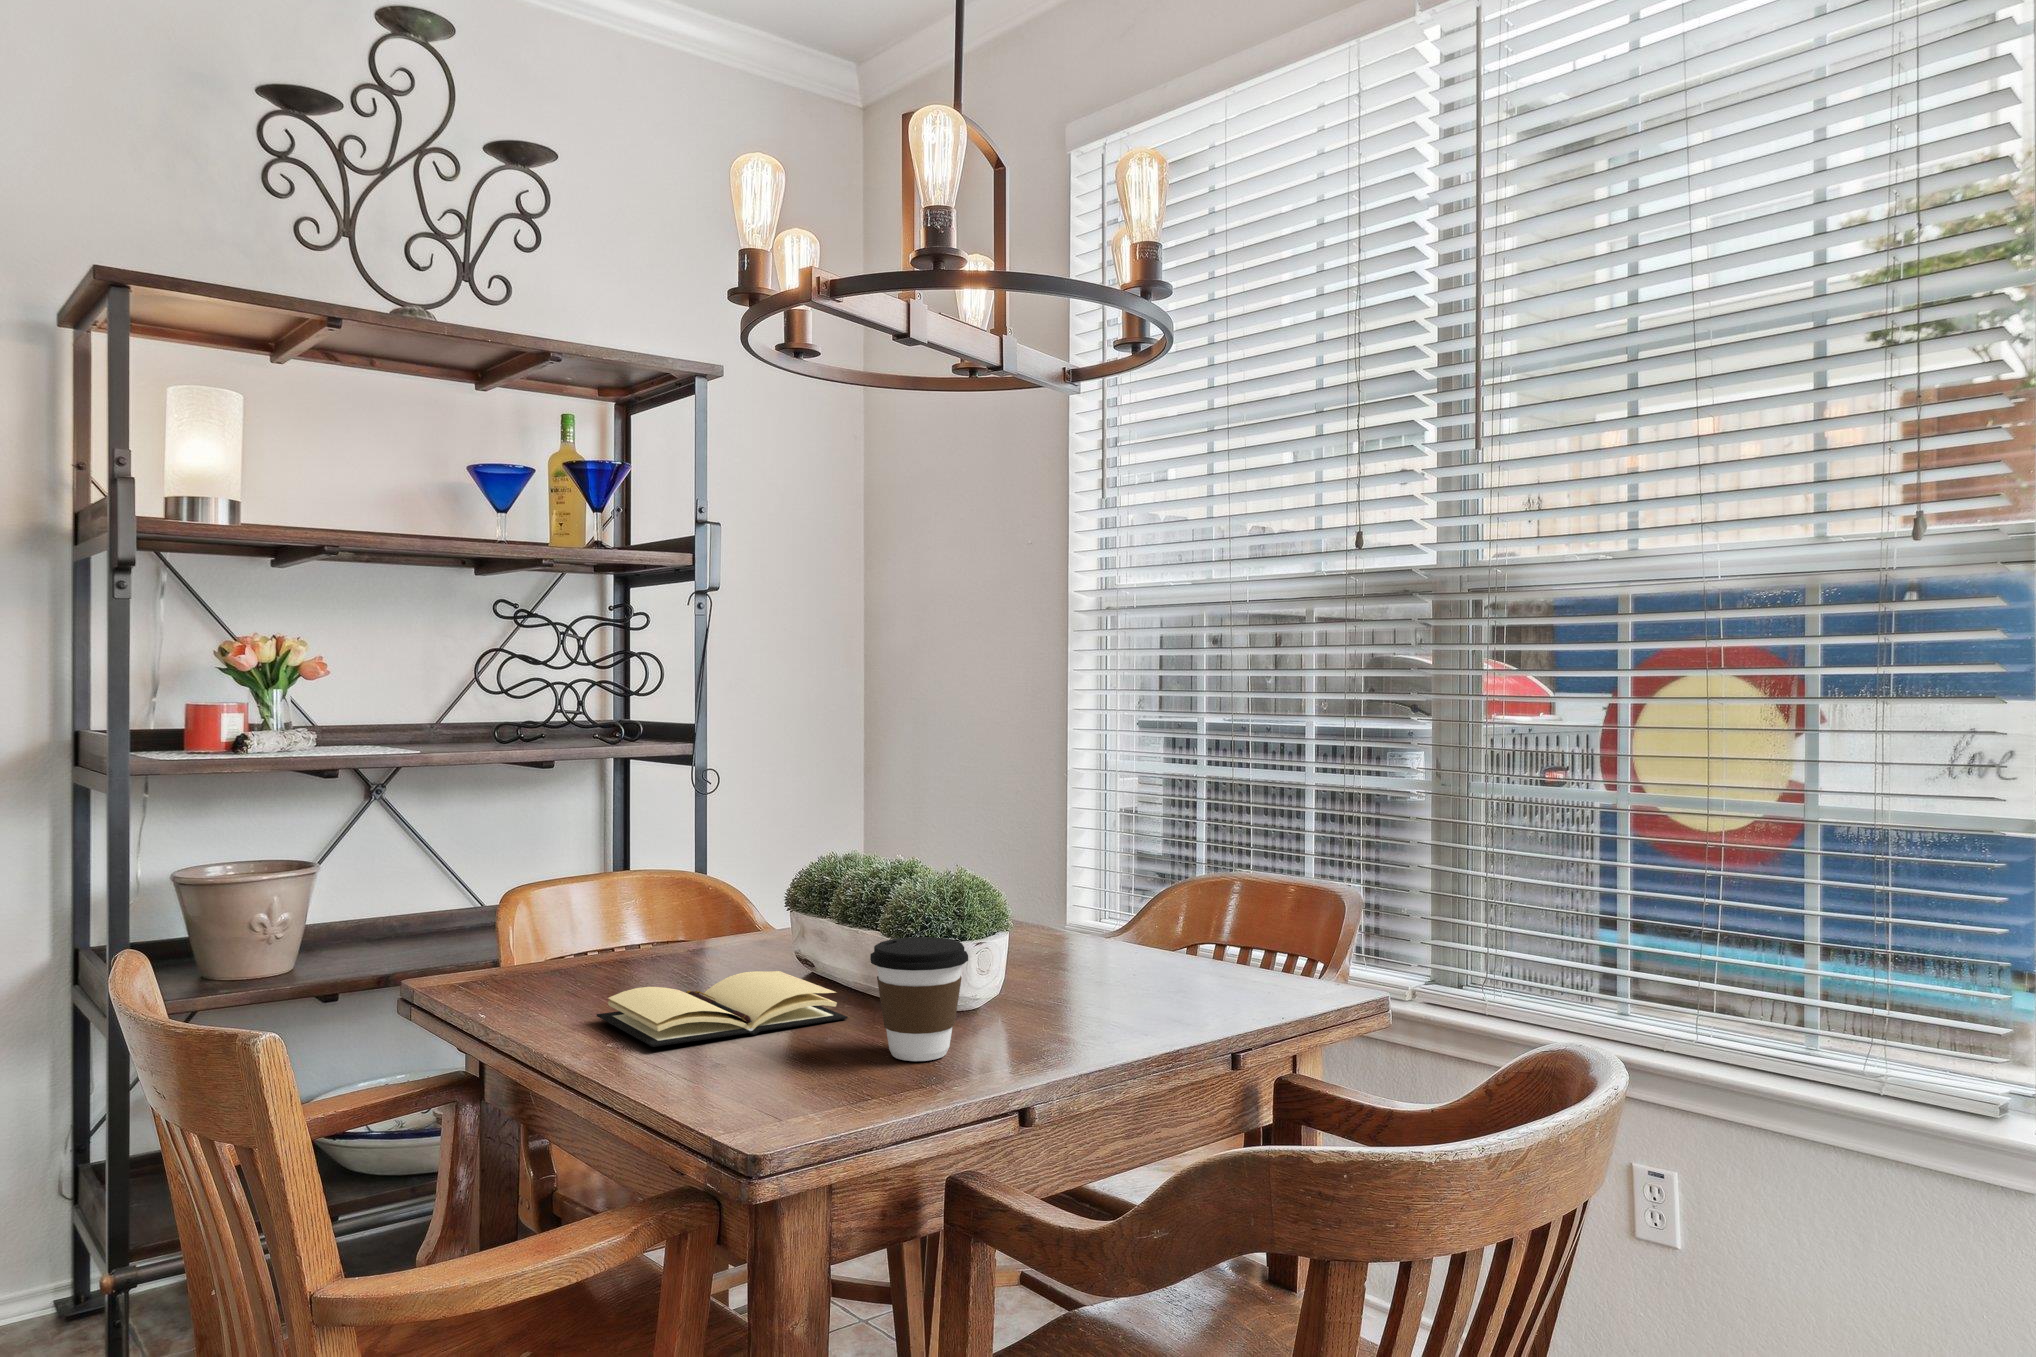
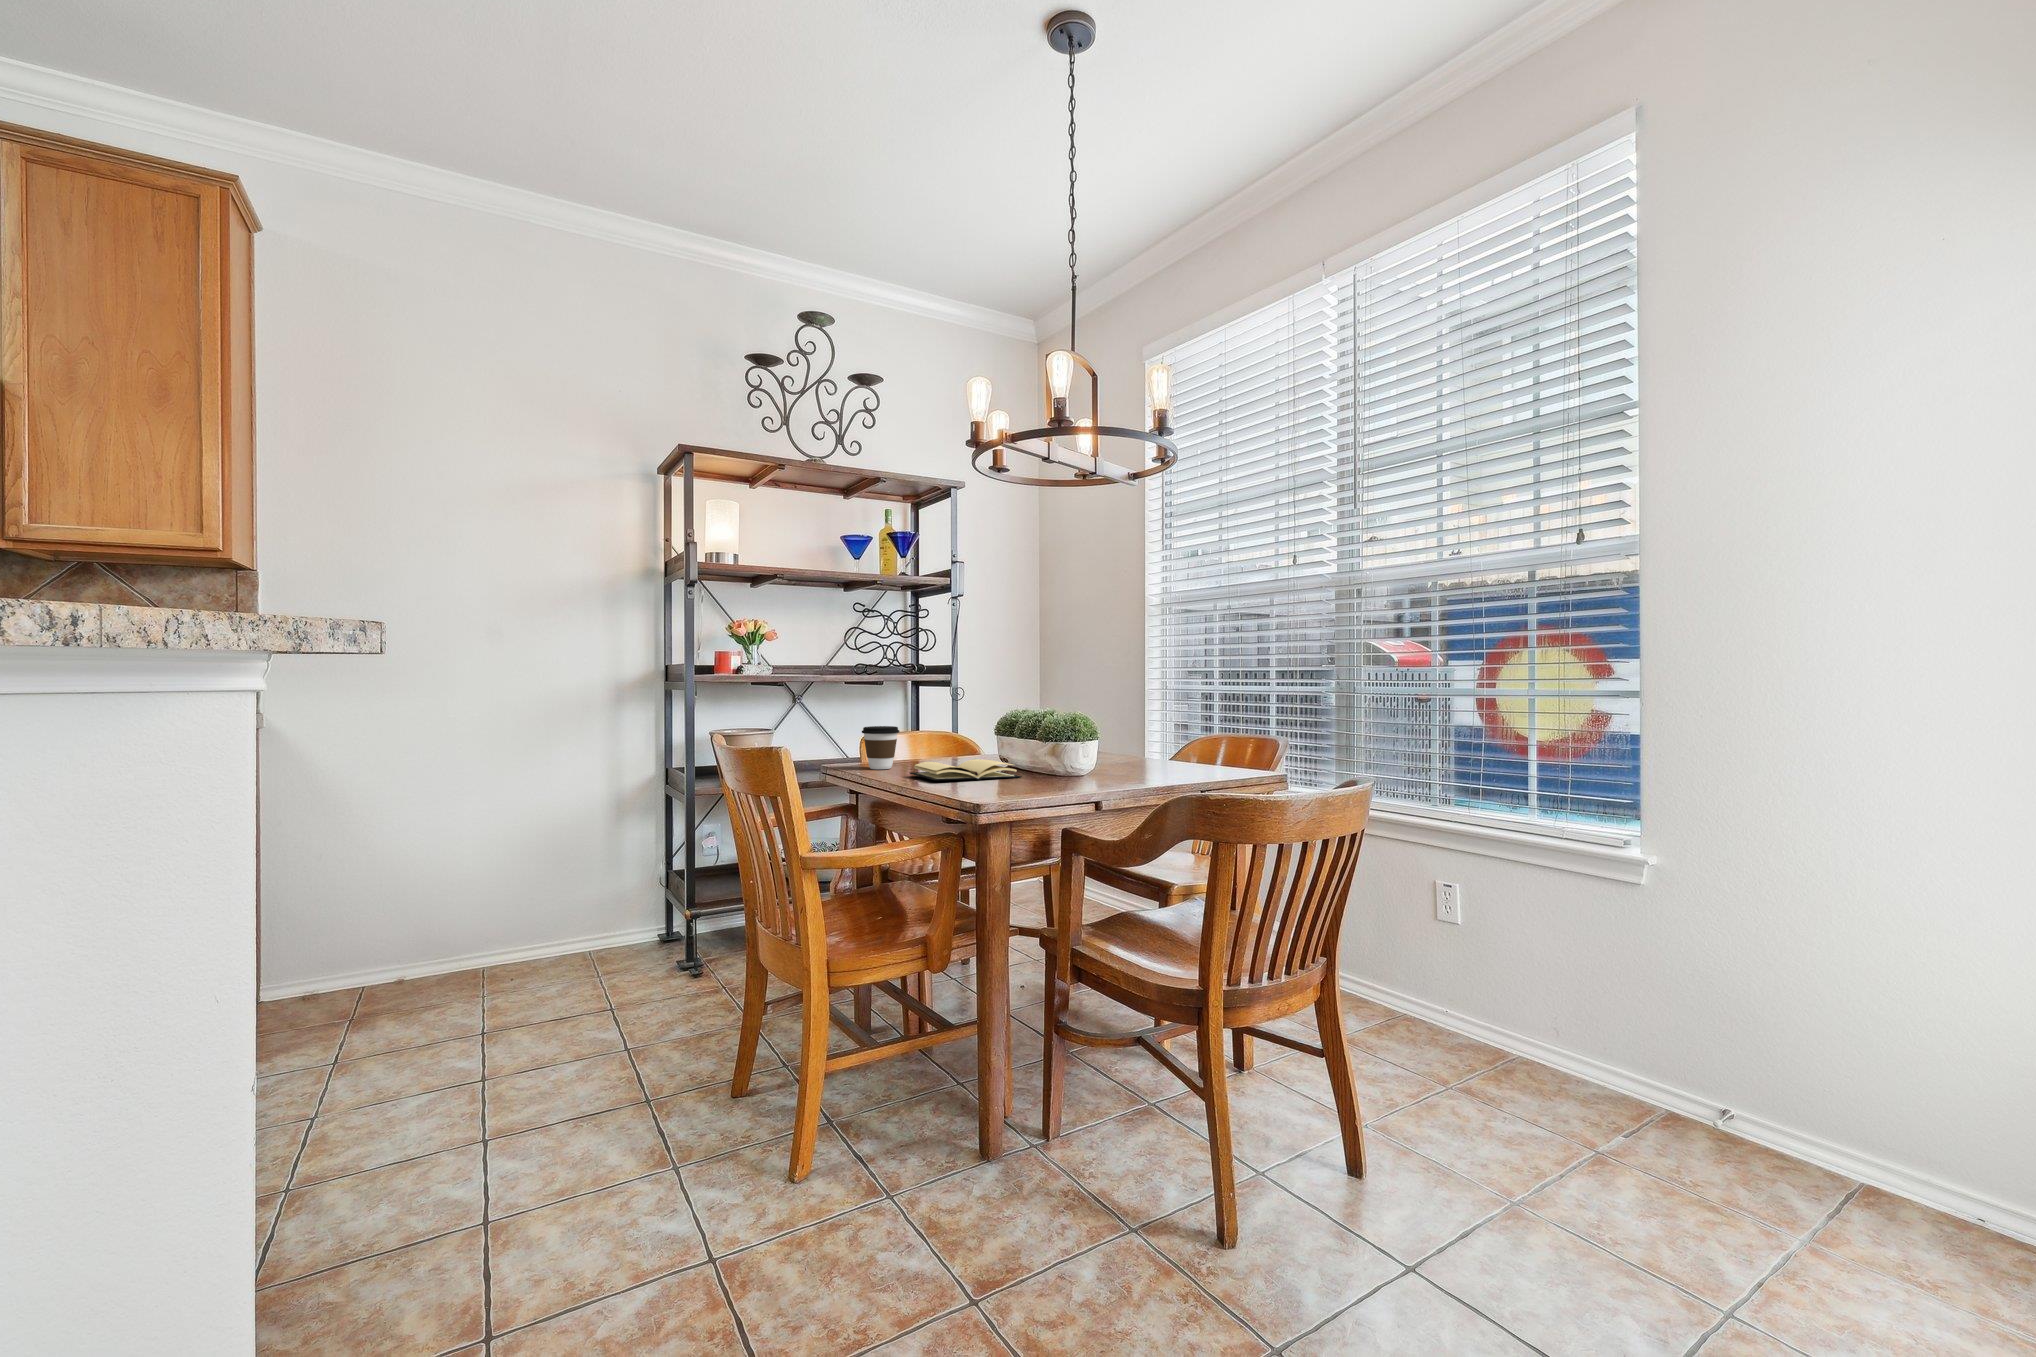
coffee cup: present [870,937,968,1061] -> present [862,726,900,769]

